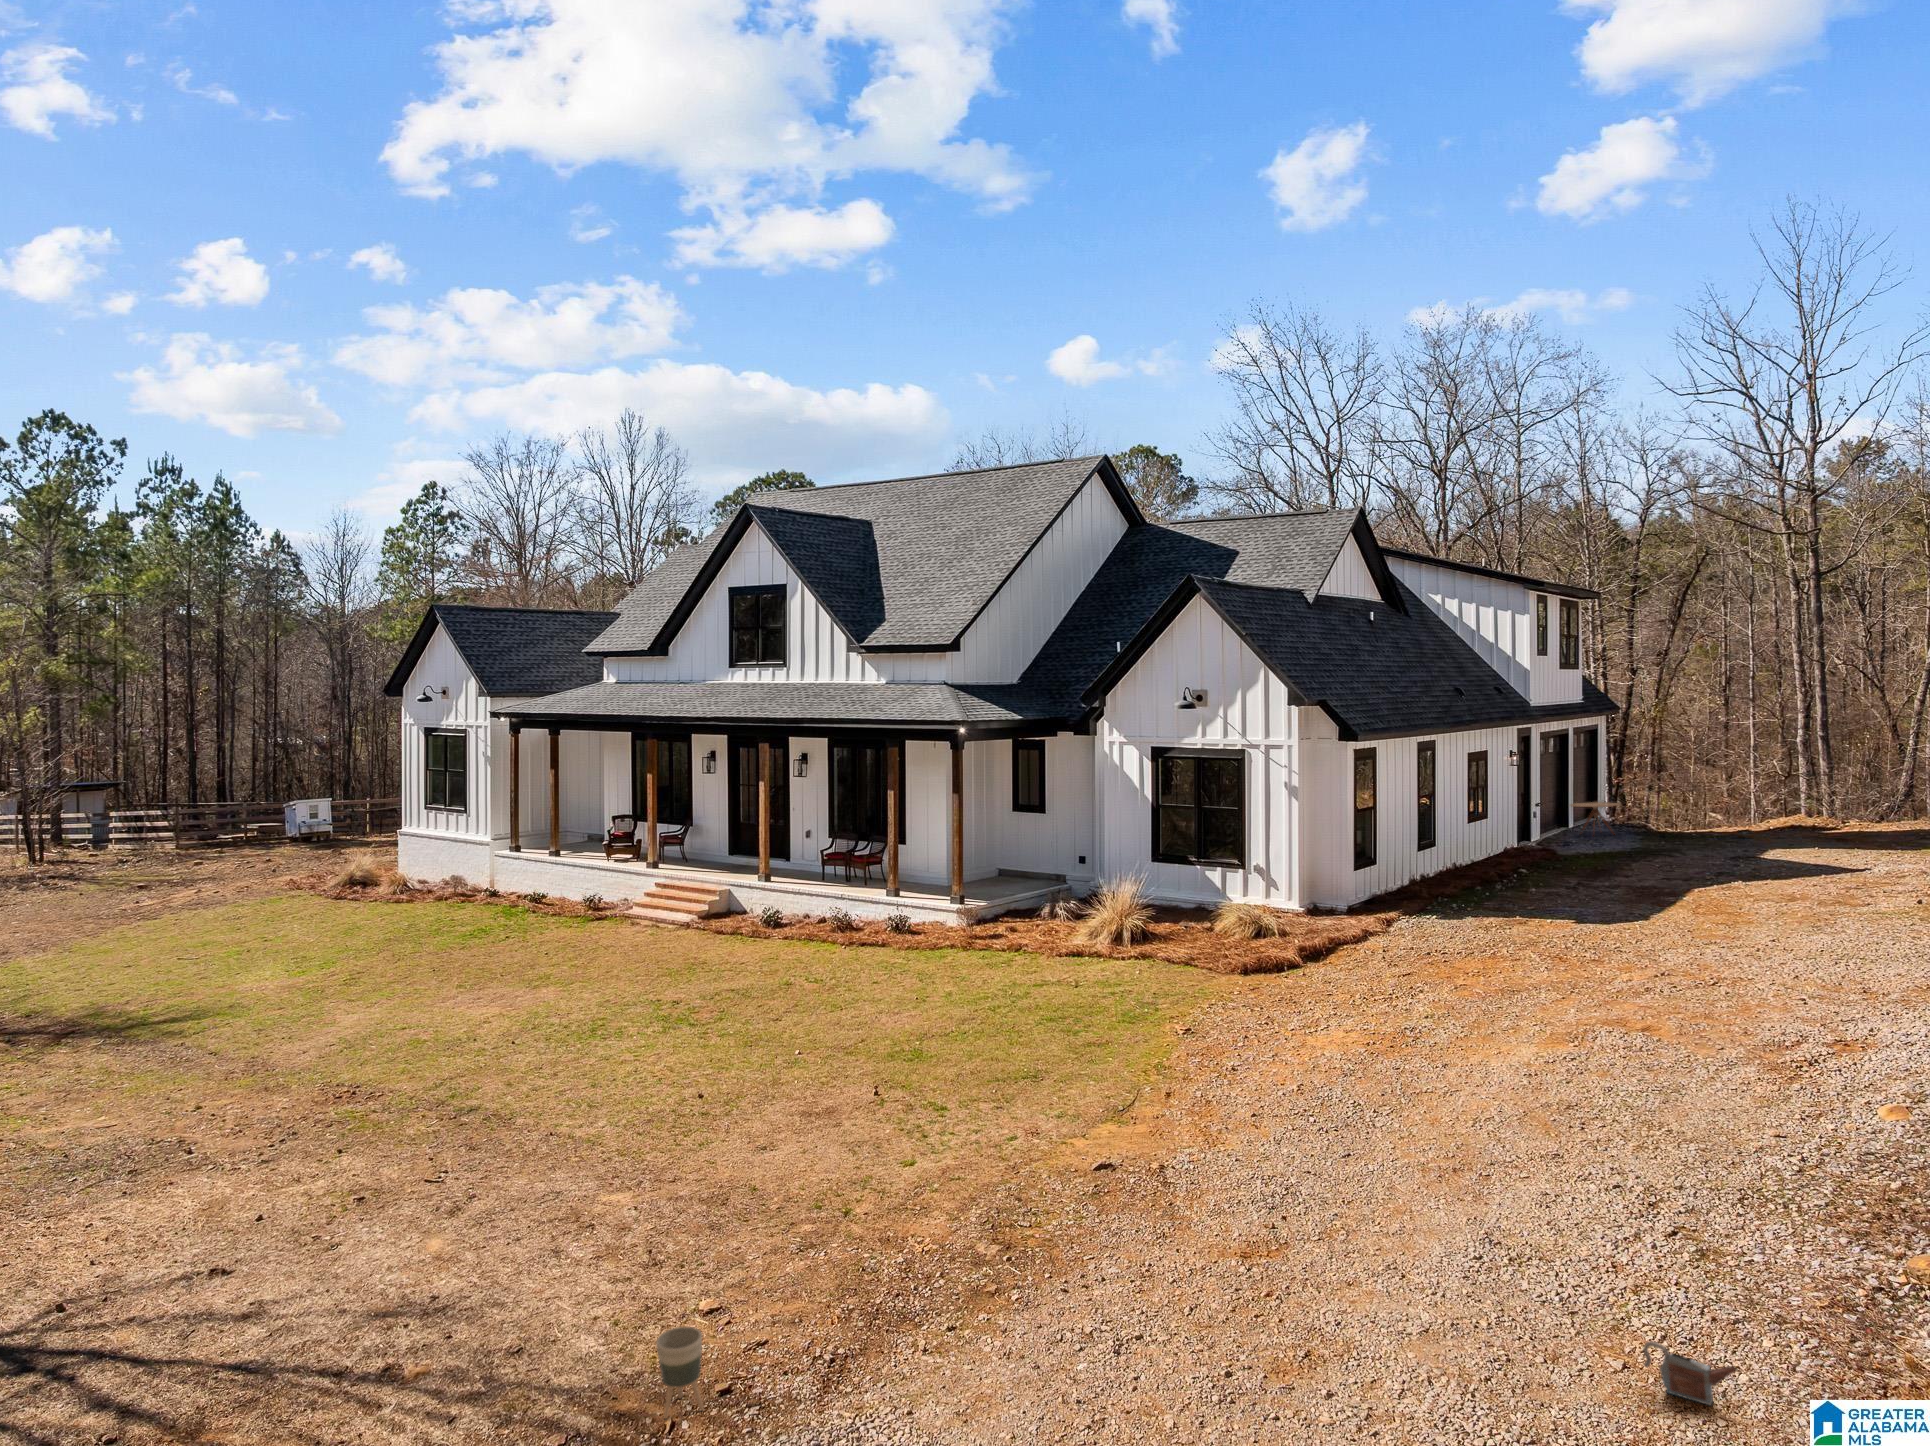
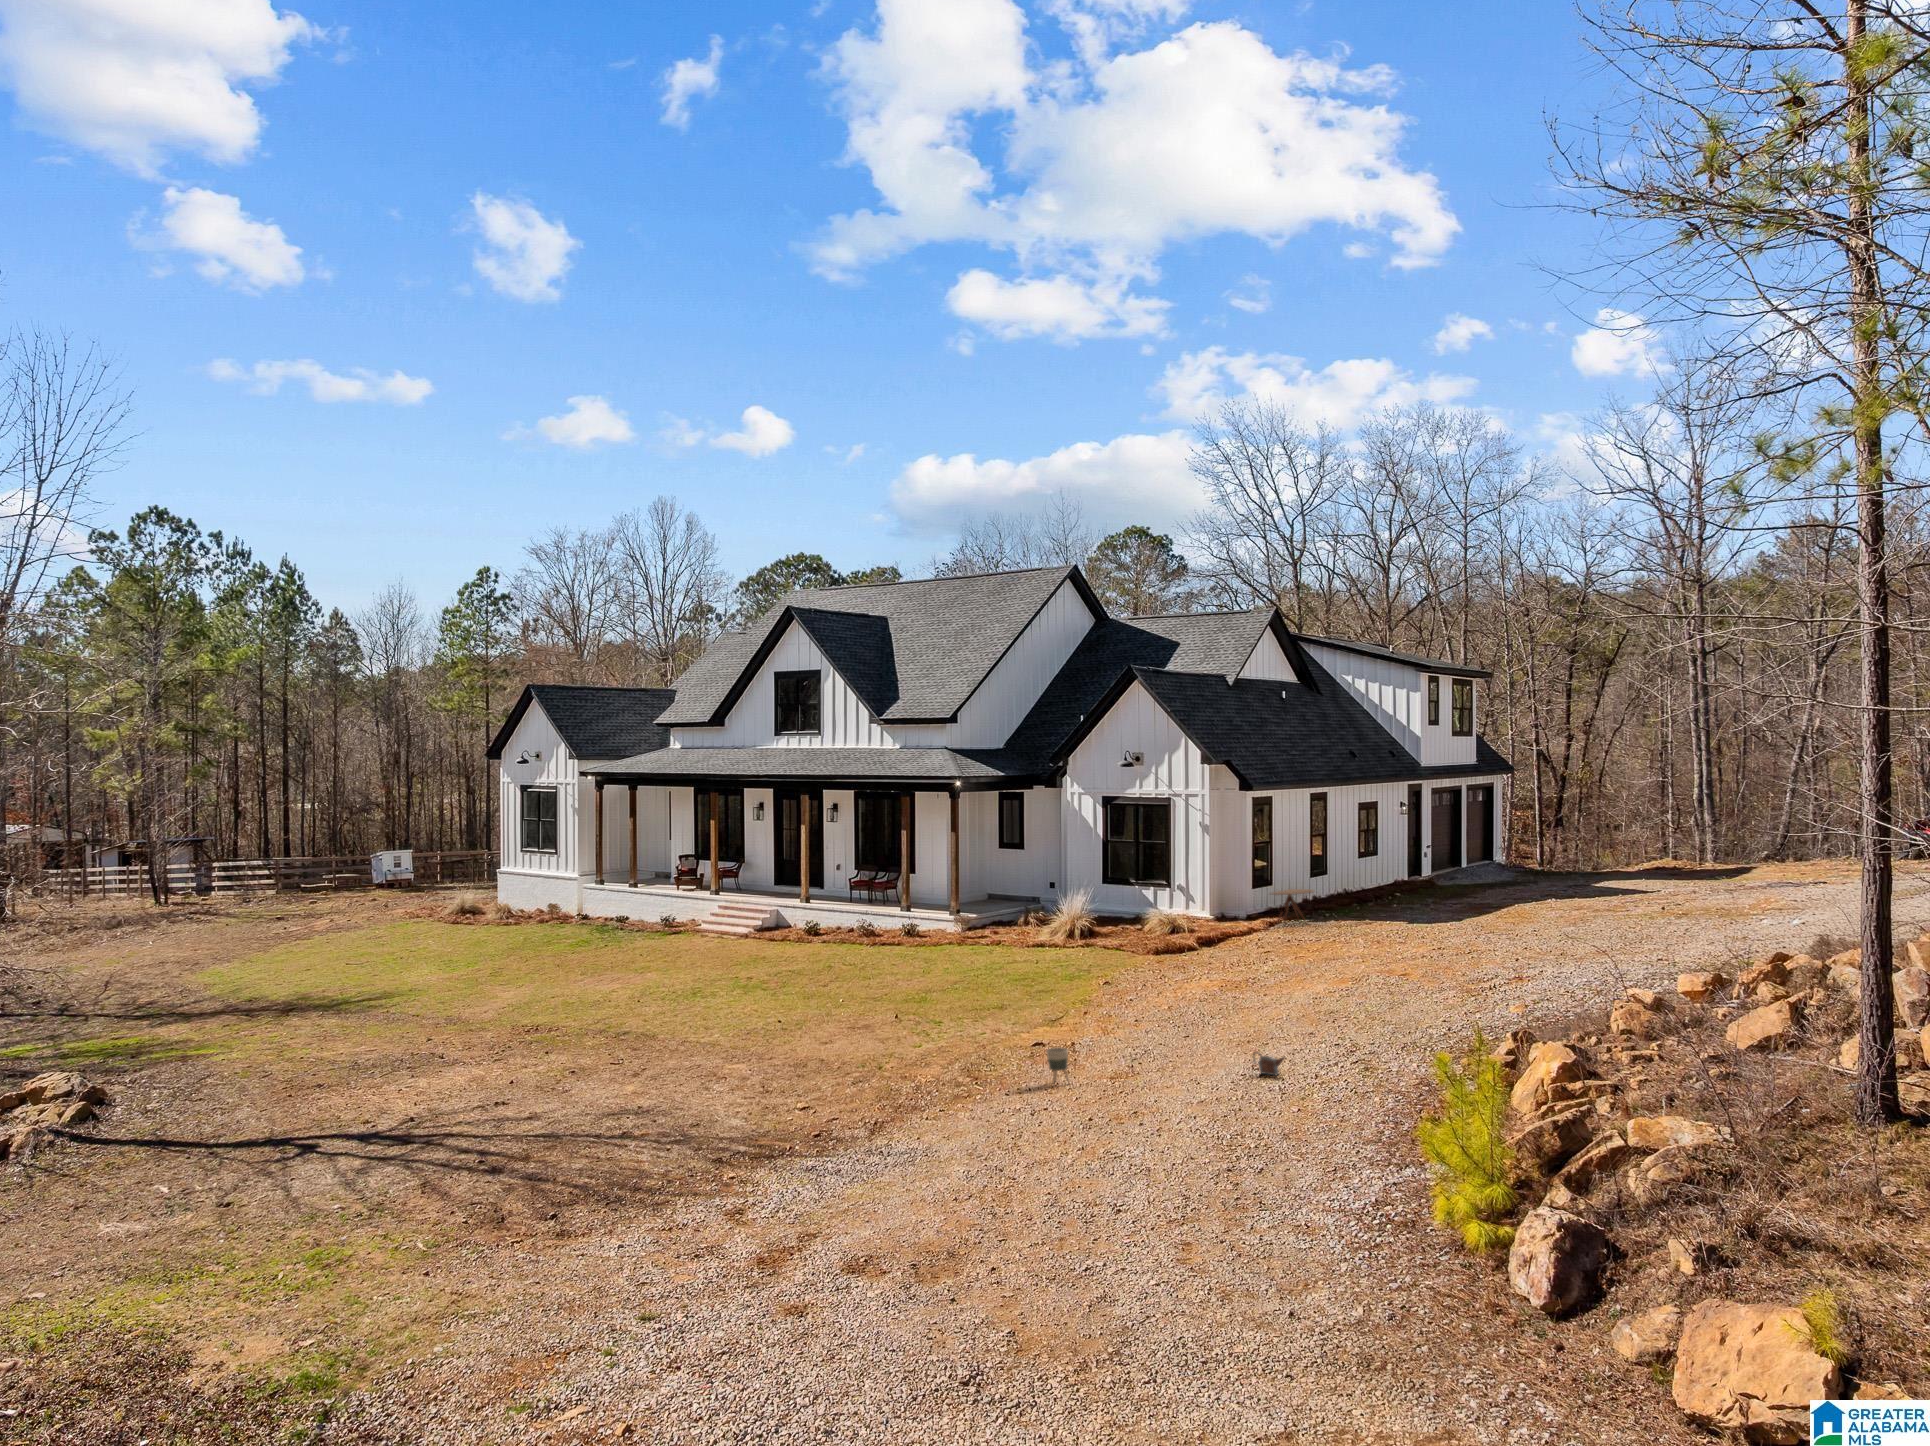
round table: present [1571,802,1620,834] -> present [1273,889,1314,924]
planter: present [656,1326,704,1419] -> present [1046,1047,1069,1085]

